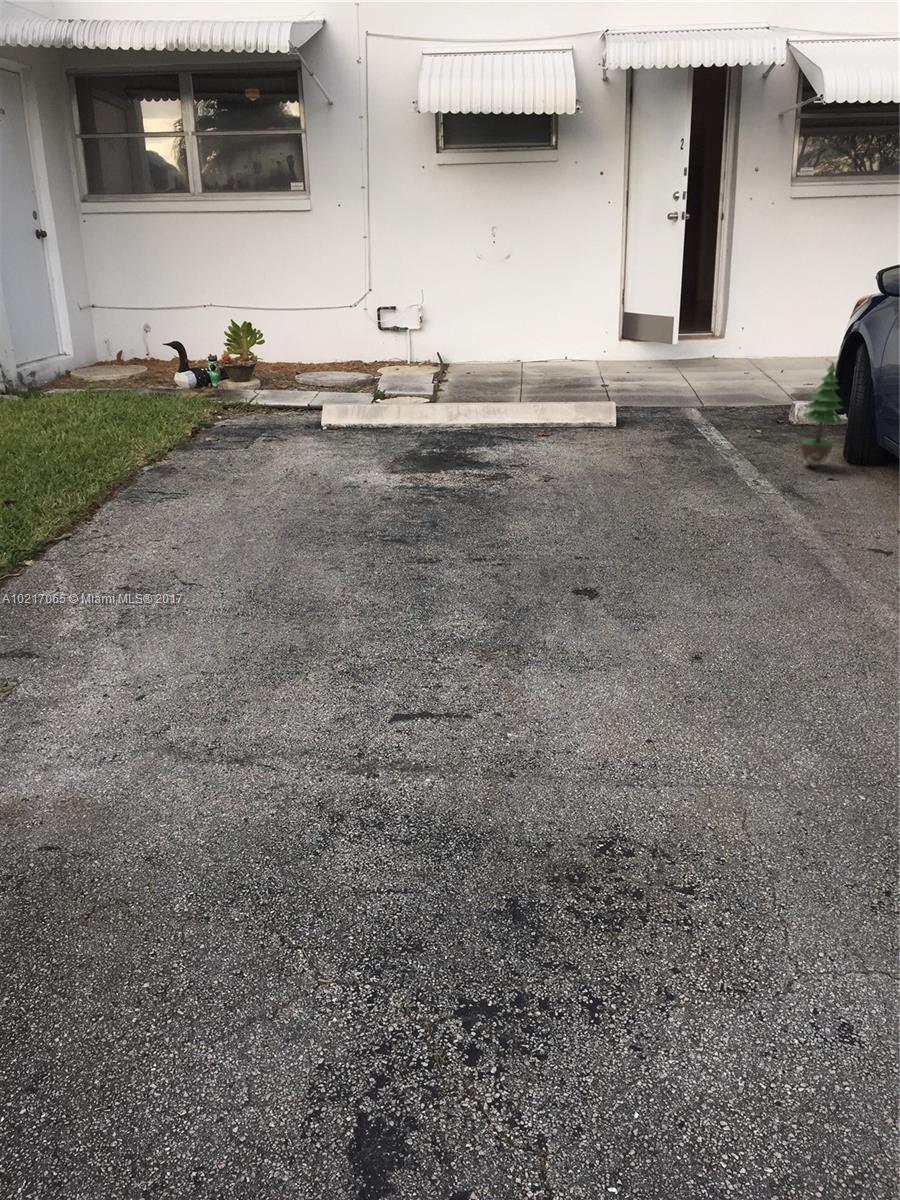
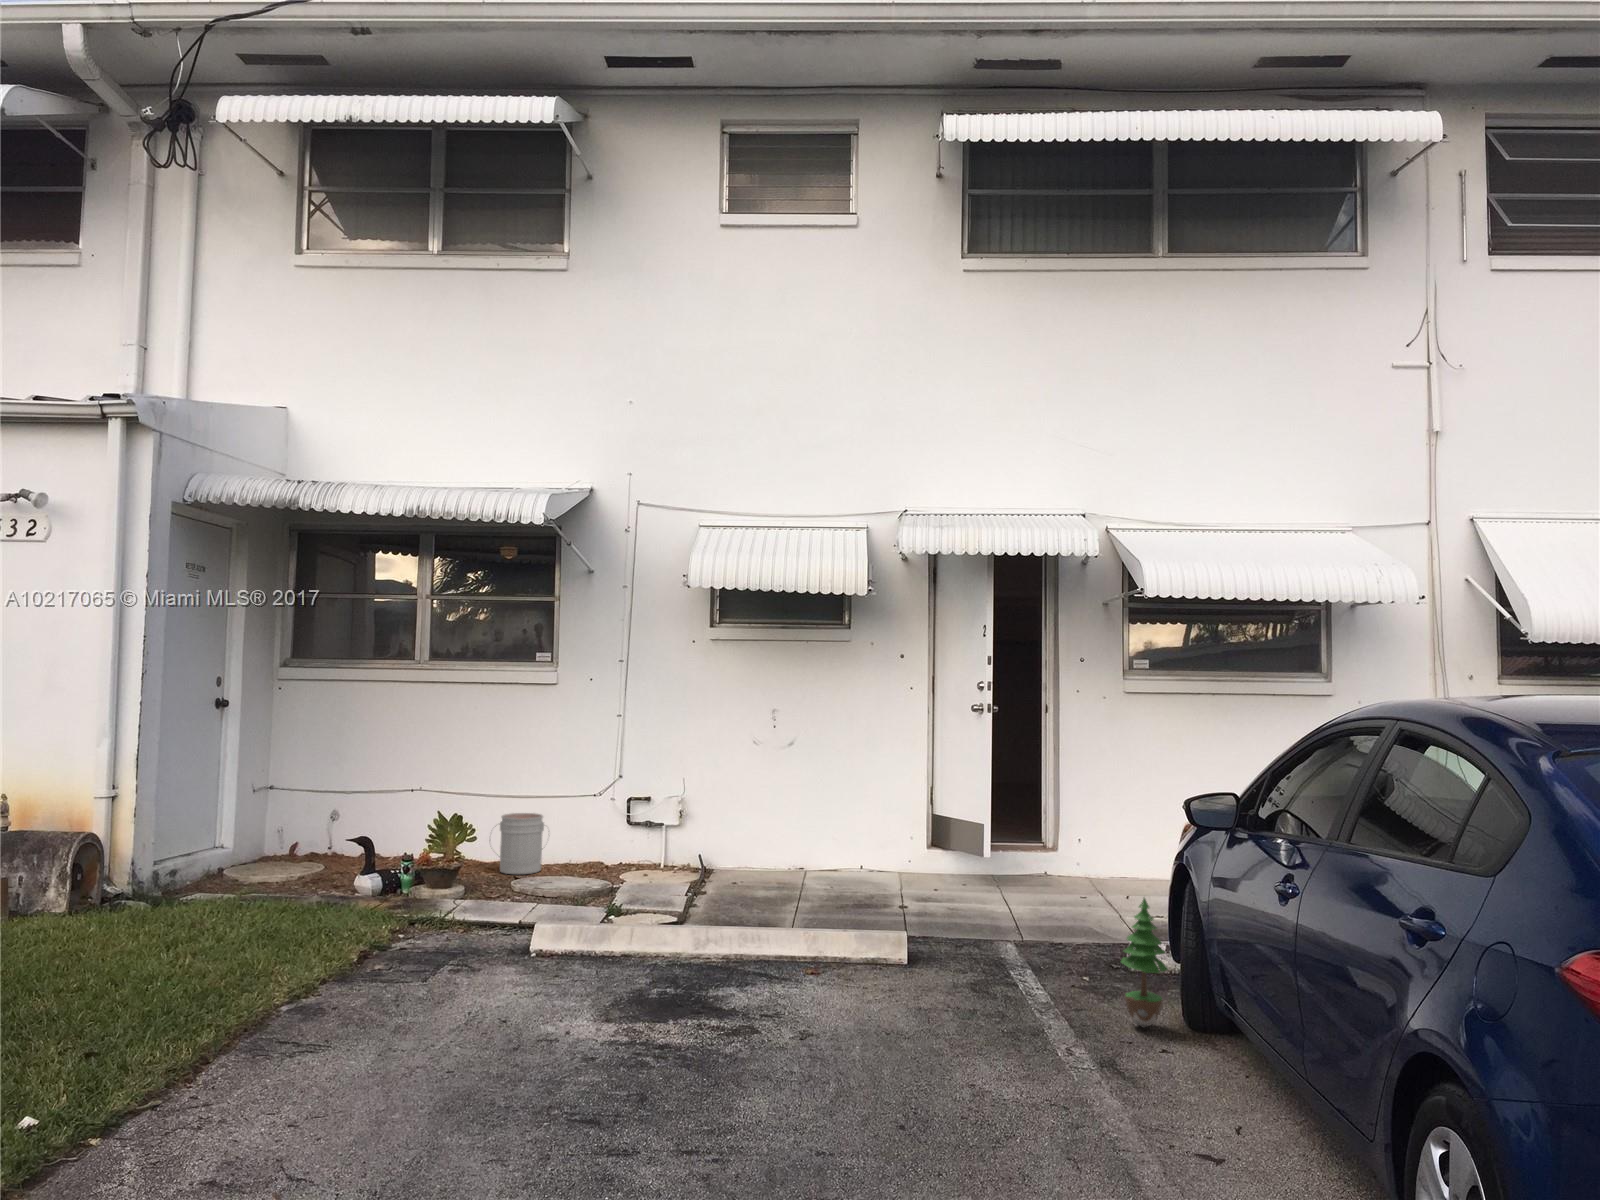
bucket: none [272,322,319,371] -> present [489,813,545,874]

